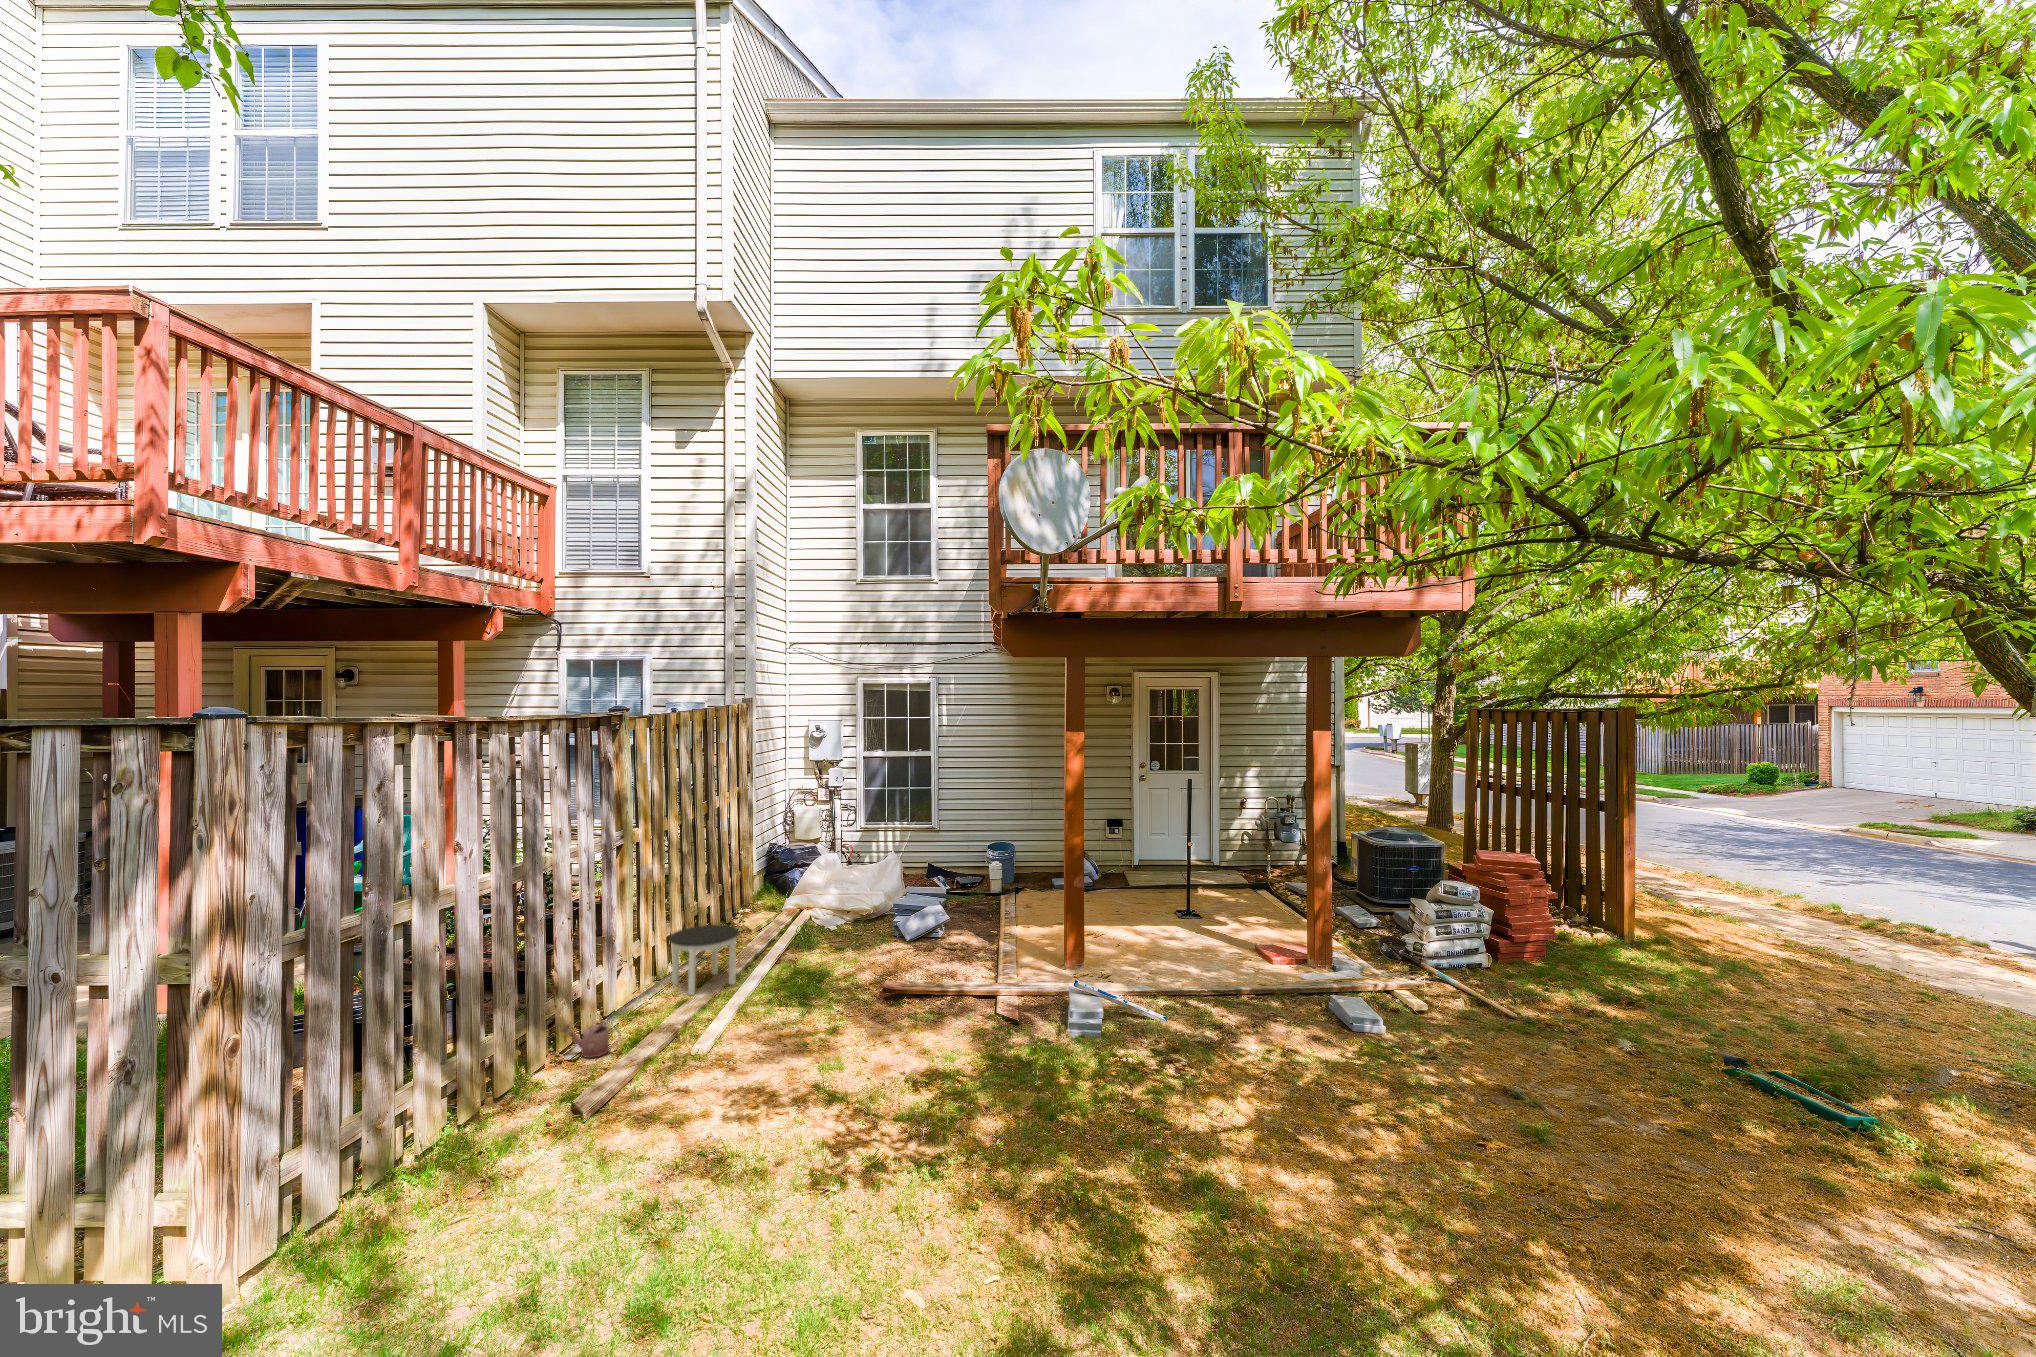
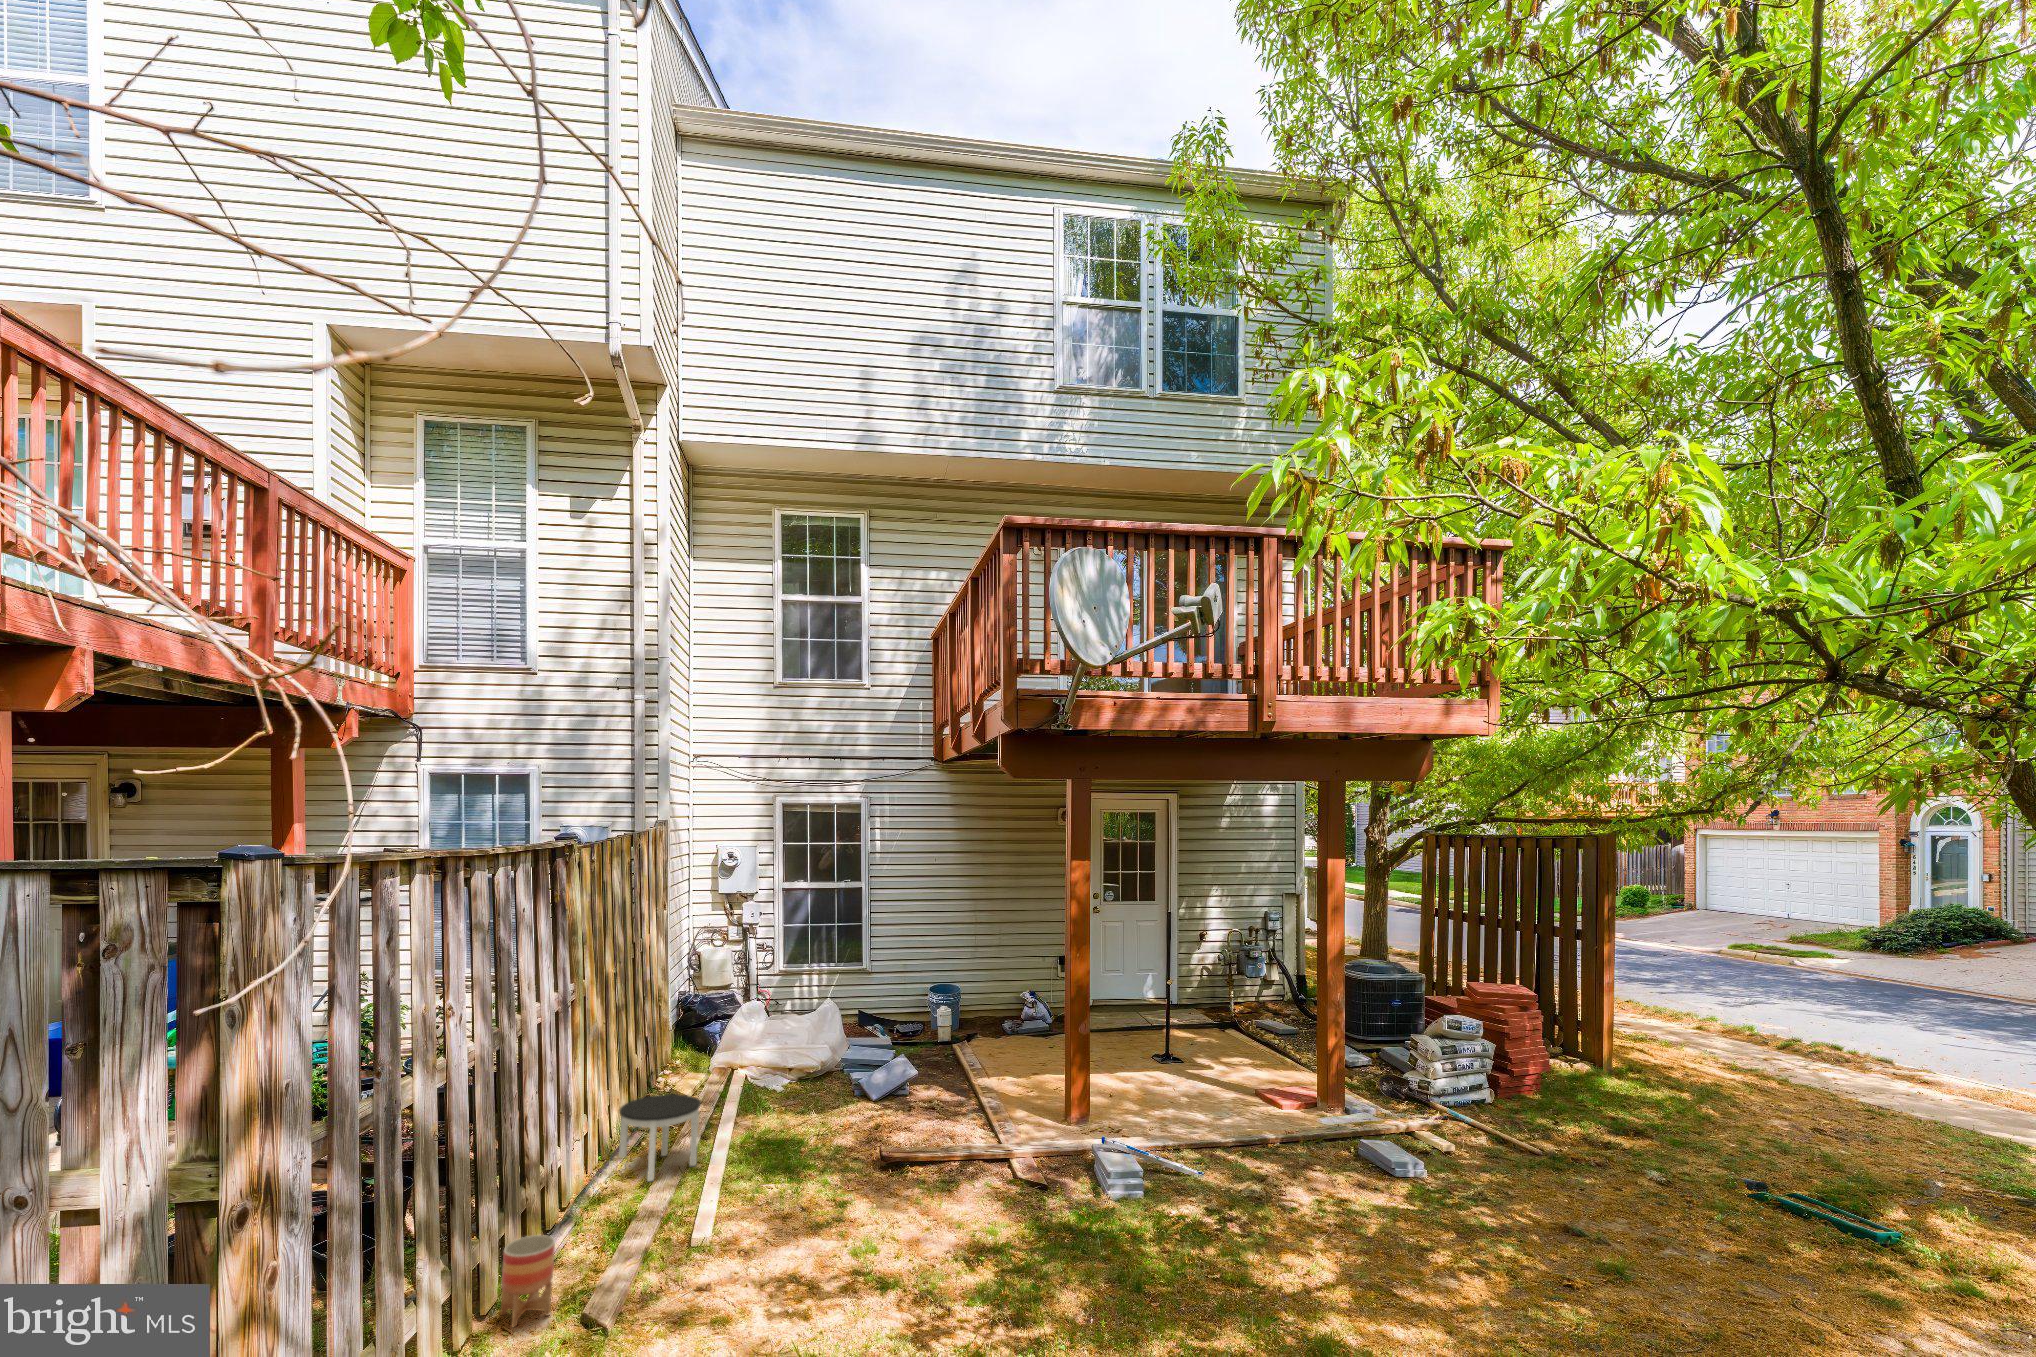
watering can: present [562,1015,621,1058] -> none [538,1205,612,1260]
planter: none [497,1038,544,1113] -> present [500,1235,555,1327]

